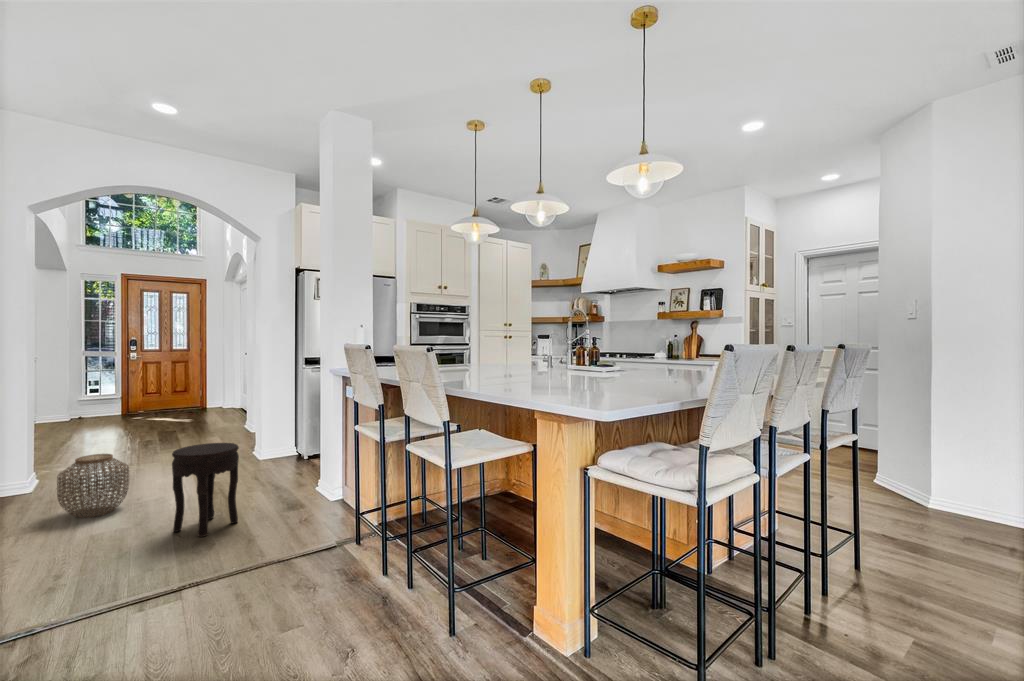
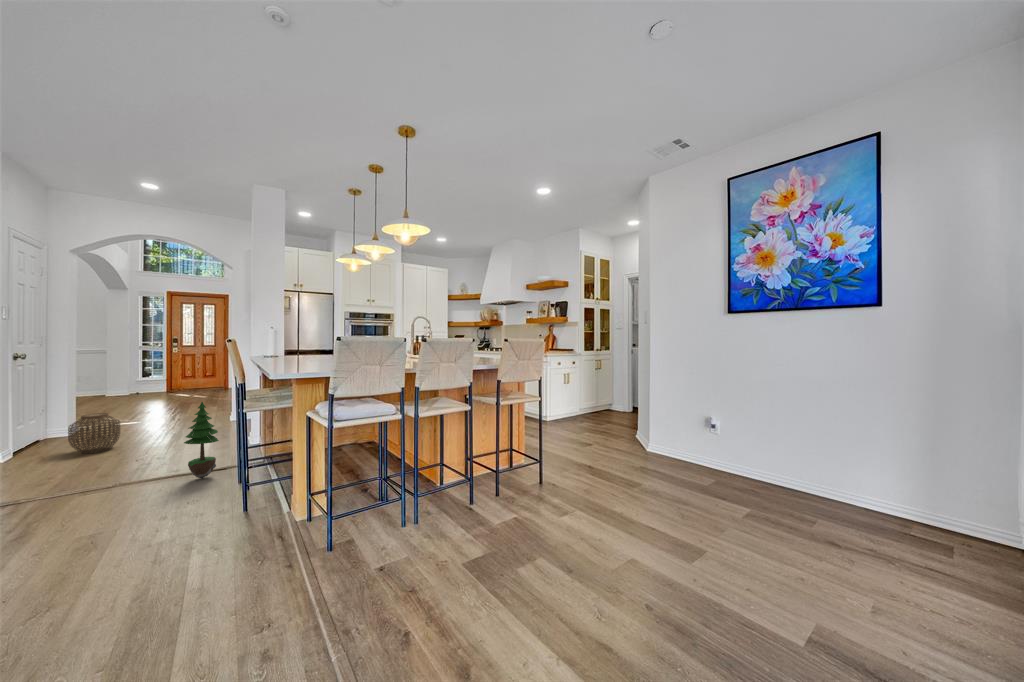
potted tree: none [288,440,336,565] -> present [184,402,219,479]
side table: present [172,443,239,537] -> none [133,405,182,464]

